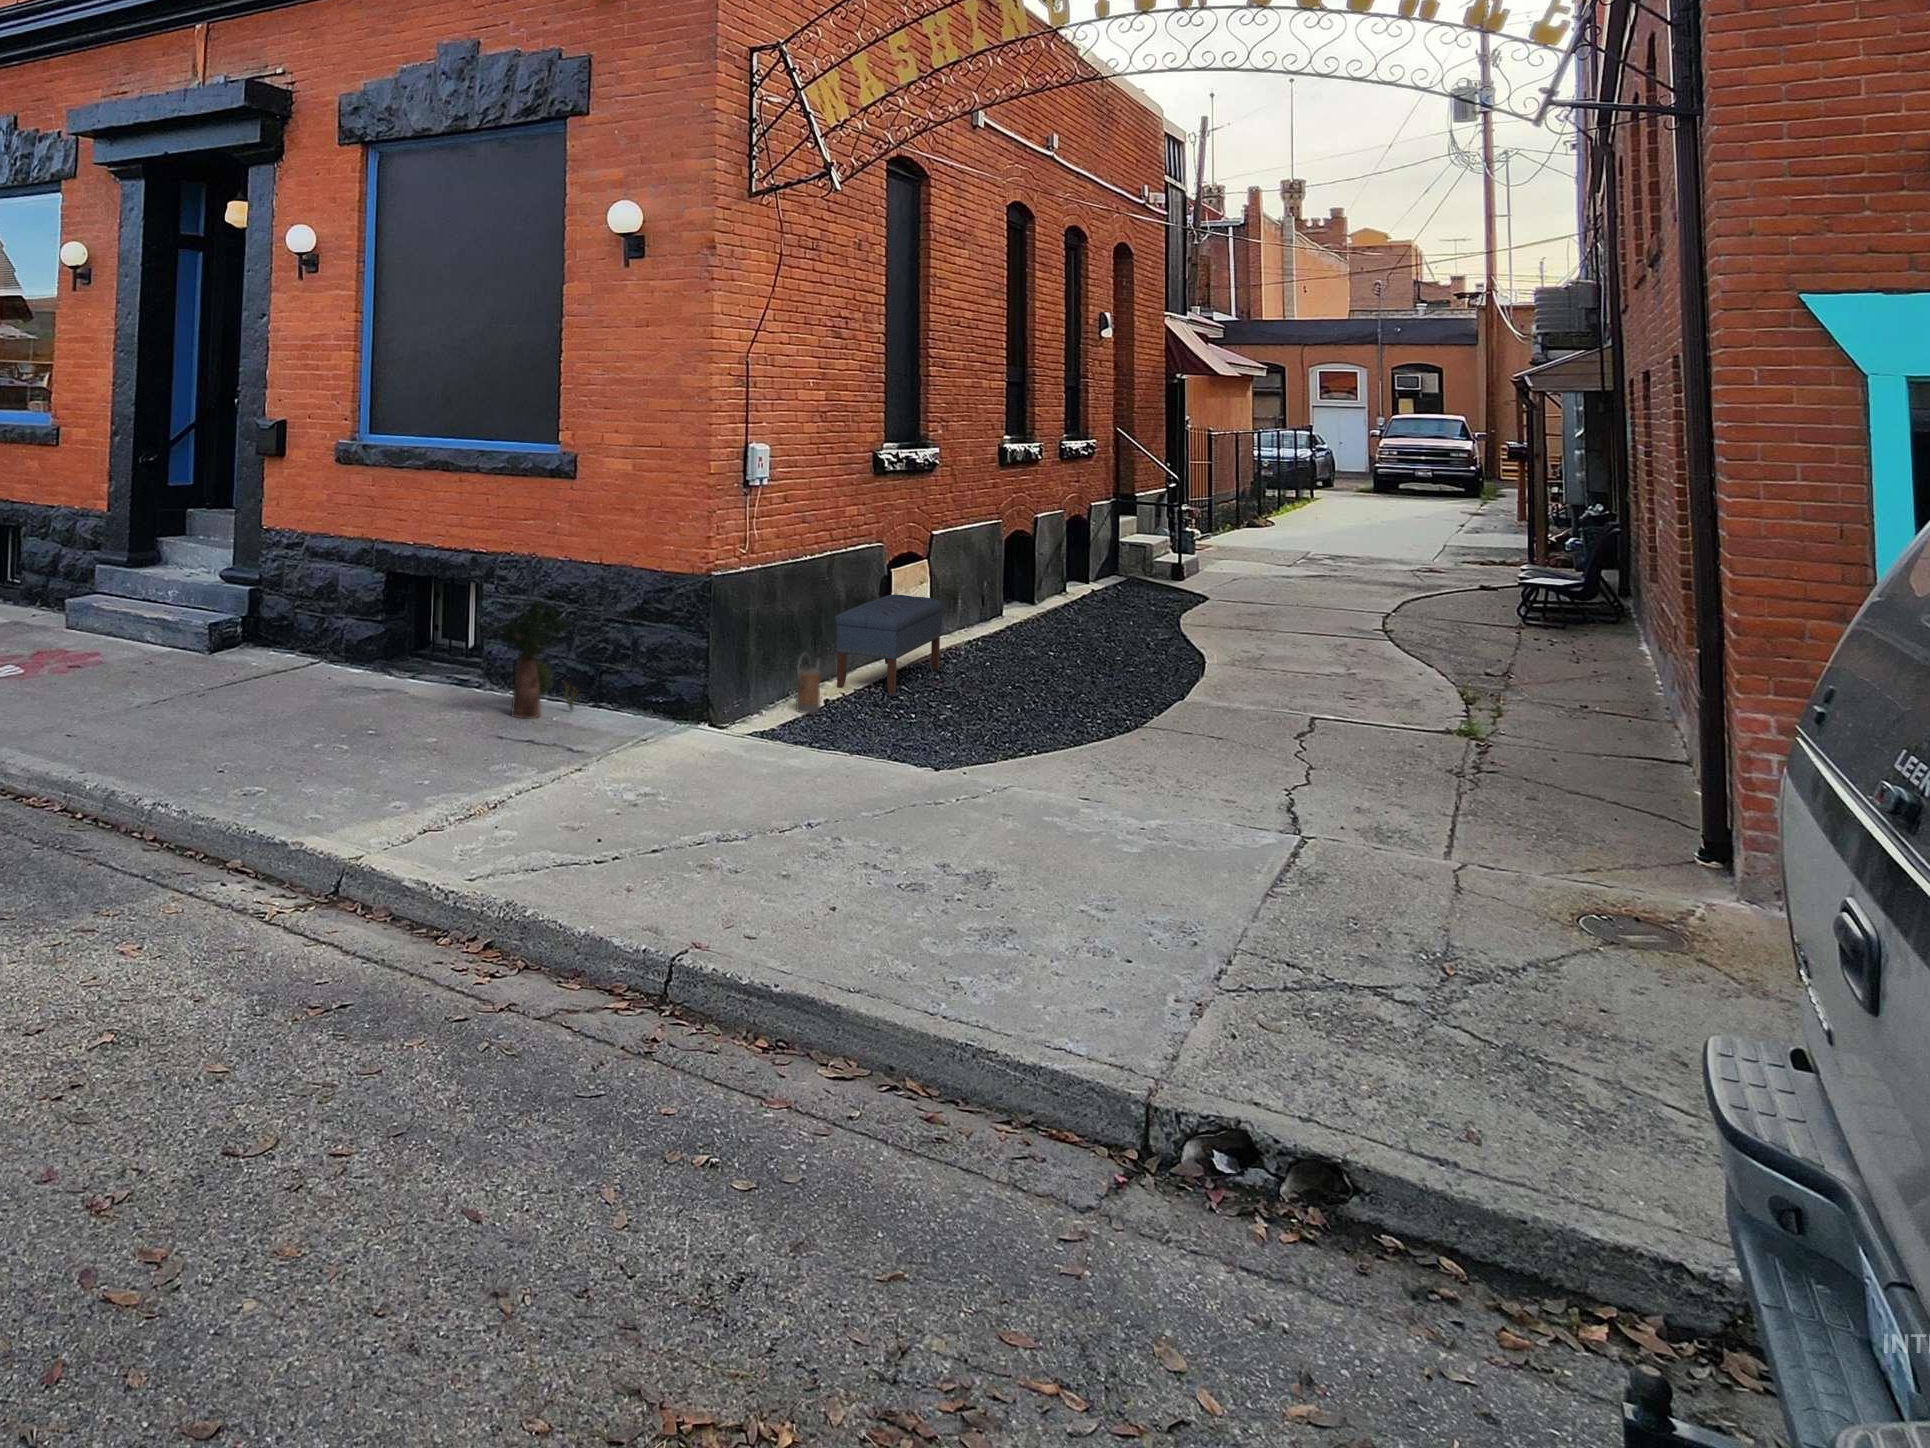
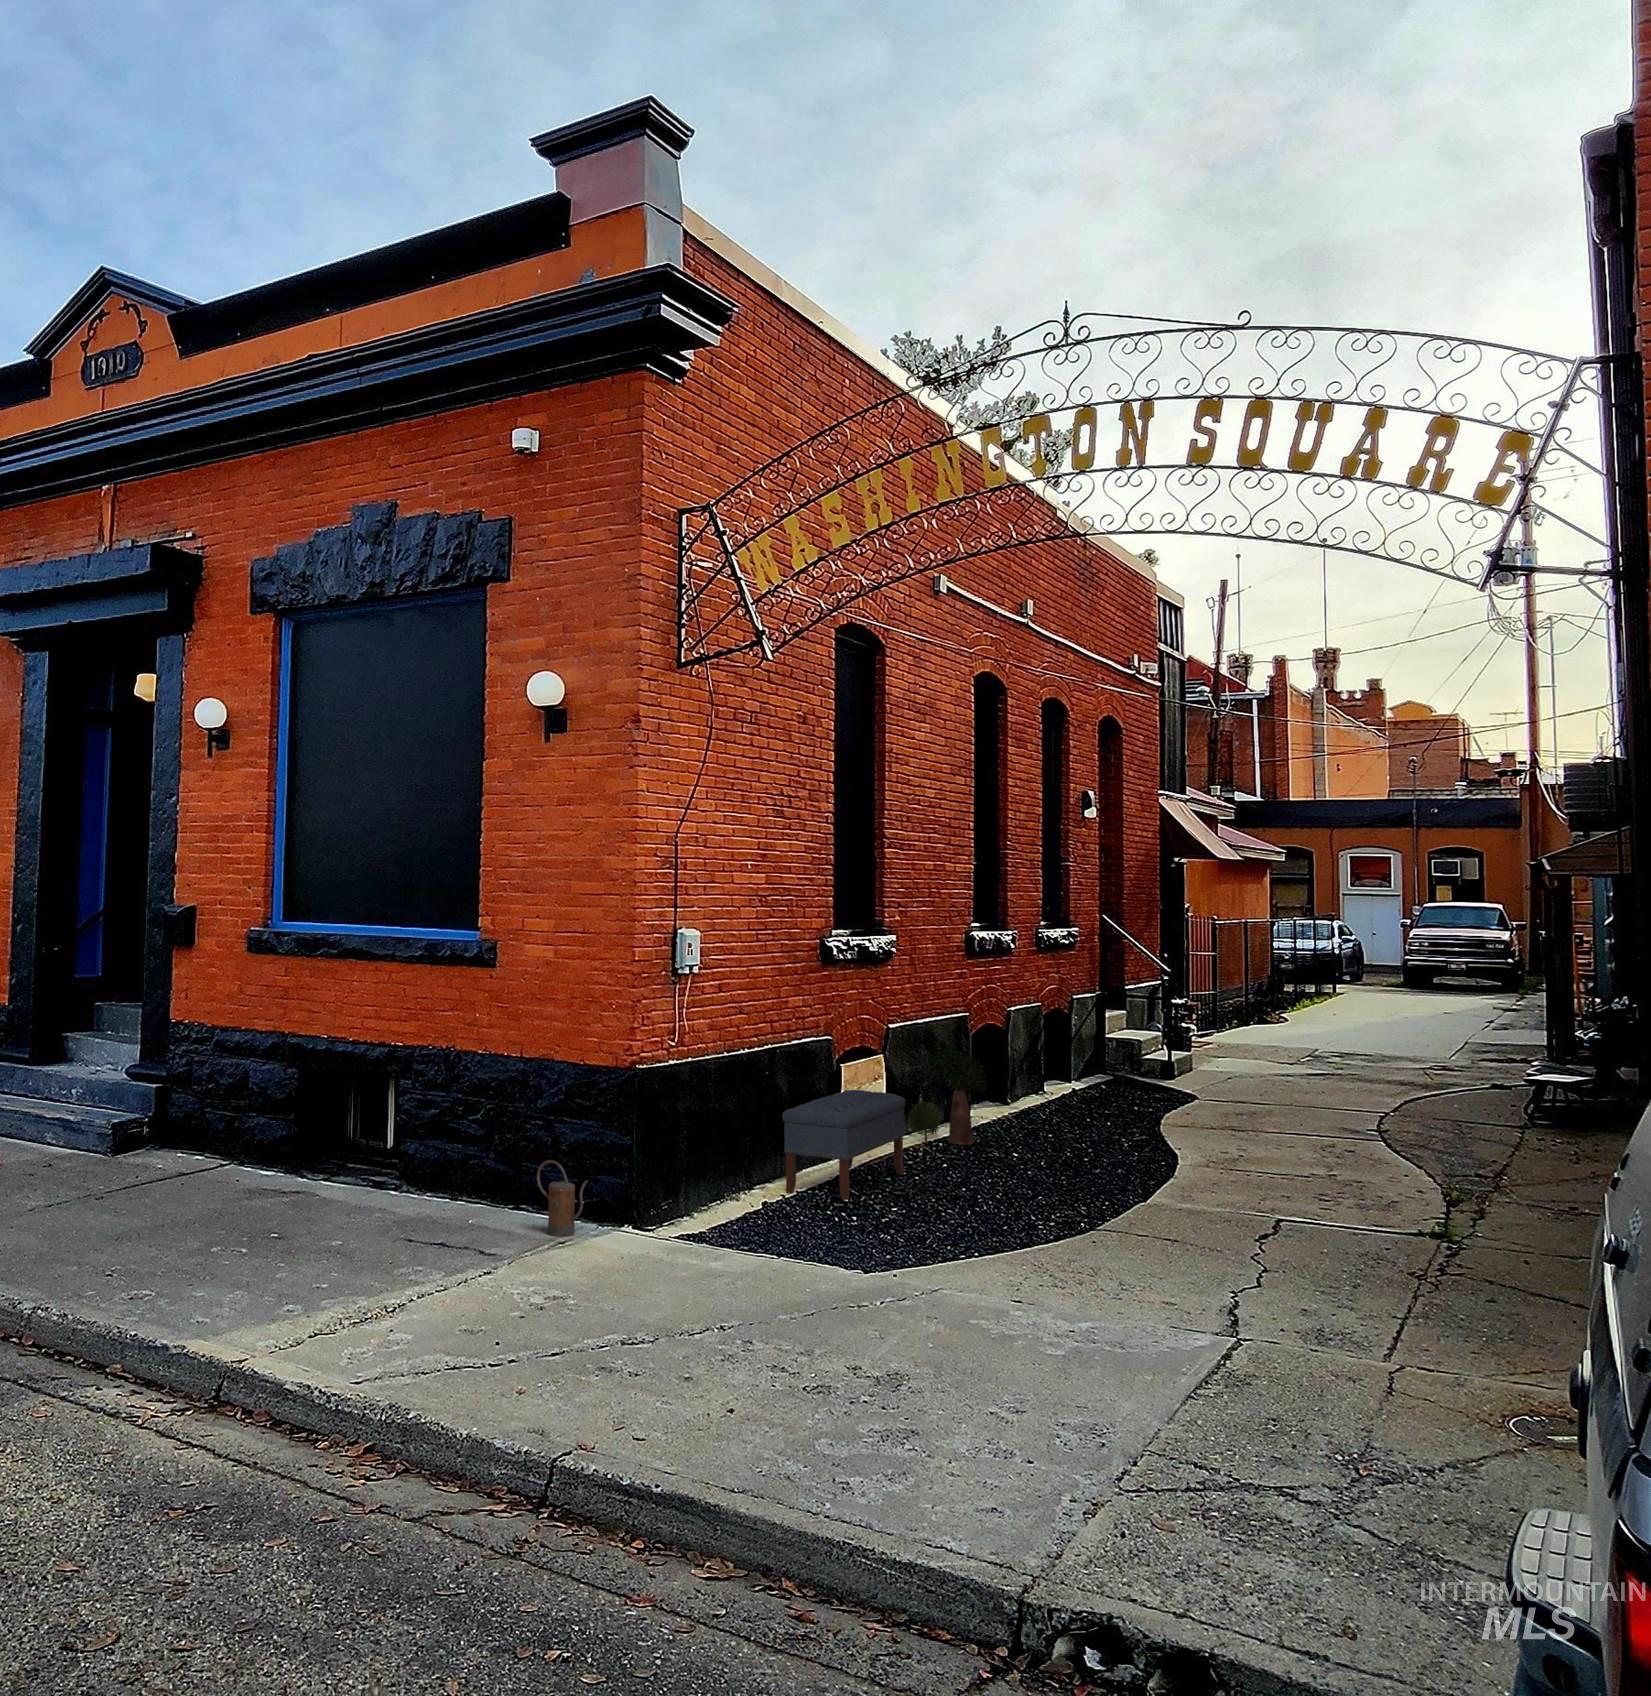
potted plant: present [502,600,577,719] -> present [909,1047,987,1145]
watering can: present [796,652,820,714] -> present [537,1160,588,1237]

